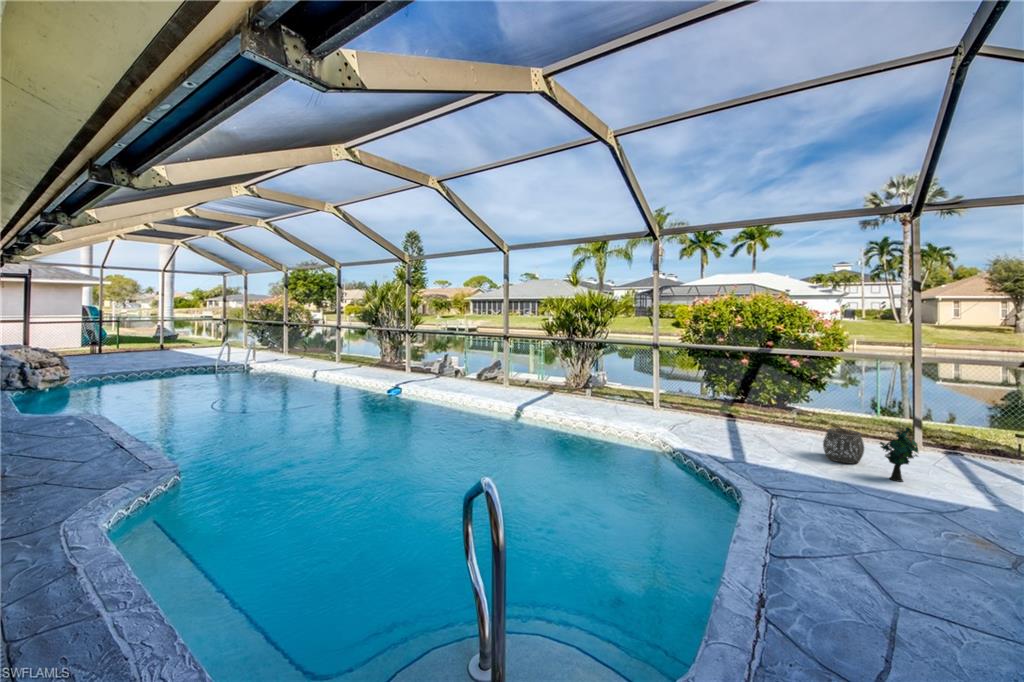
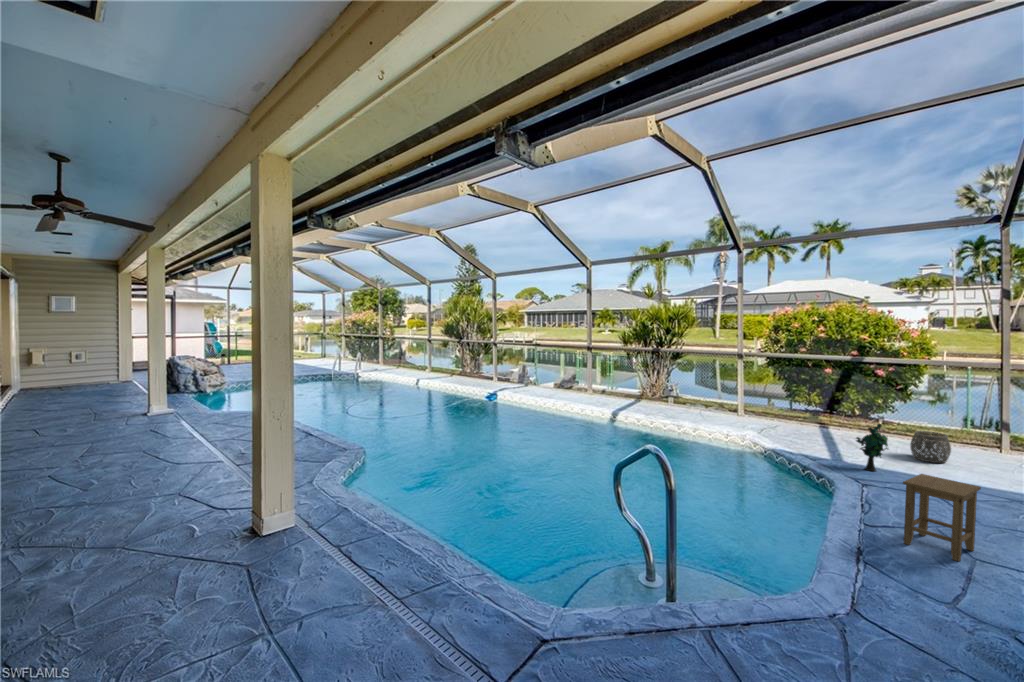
decorative plant: present [879,427,918,482] -> present [856,424,888,471]
stool: none [814,494,906,613] -> present [903,474,981,561]

